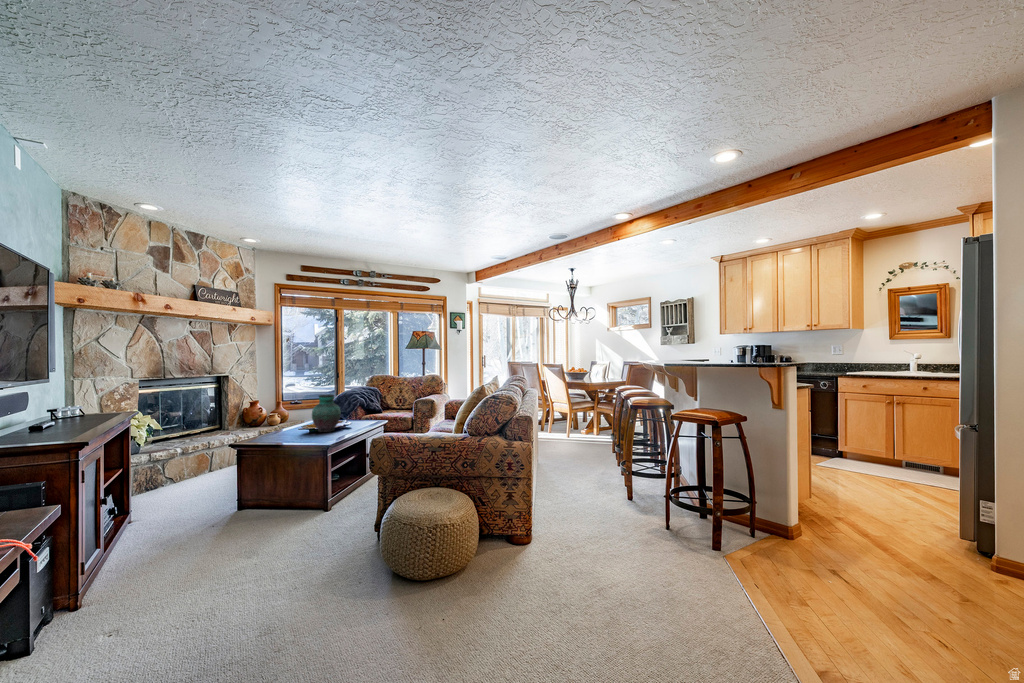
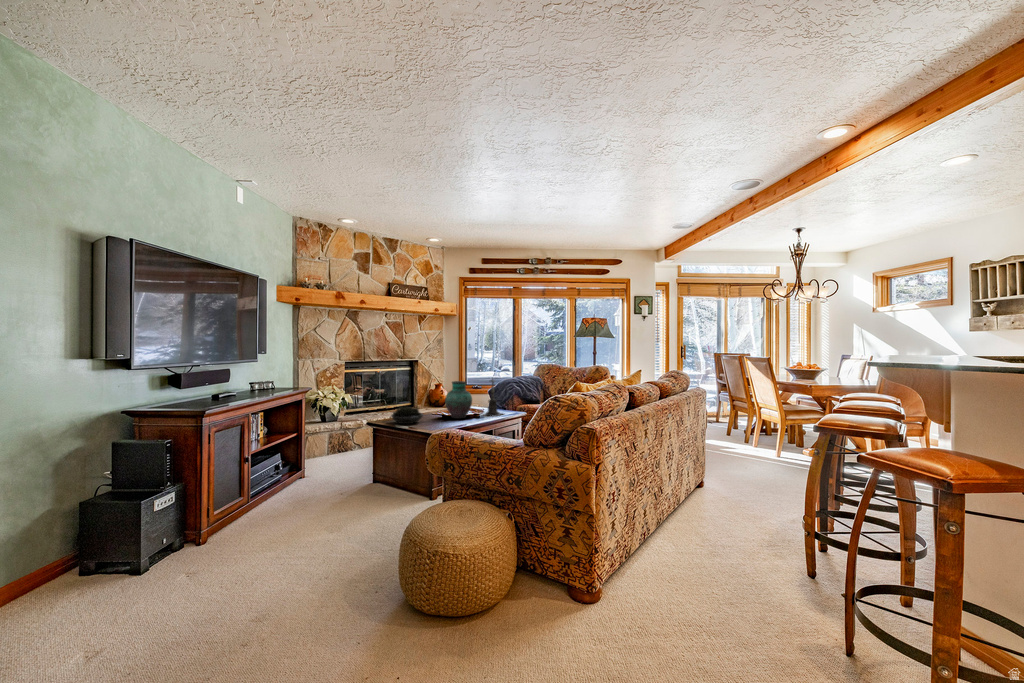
candle holder: none [343,387,367,427] -> present [482,380,503,417]
succulent plant: none [262,422,300,442] -> present [391,406,423,424]

